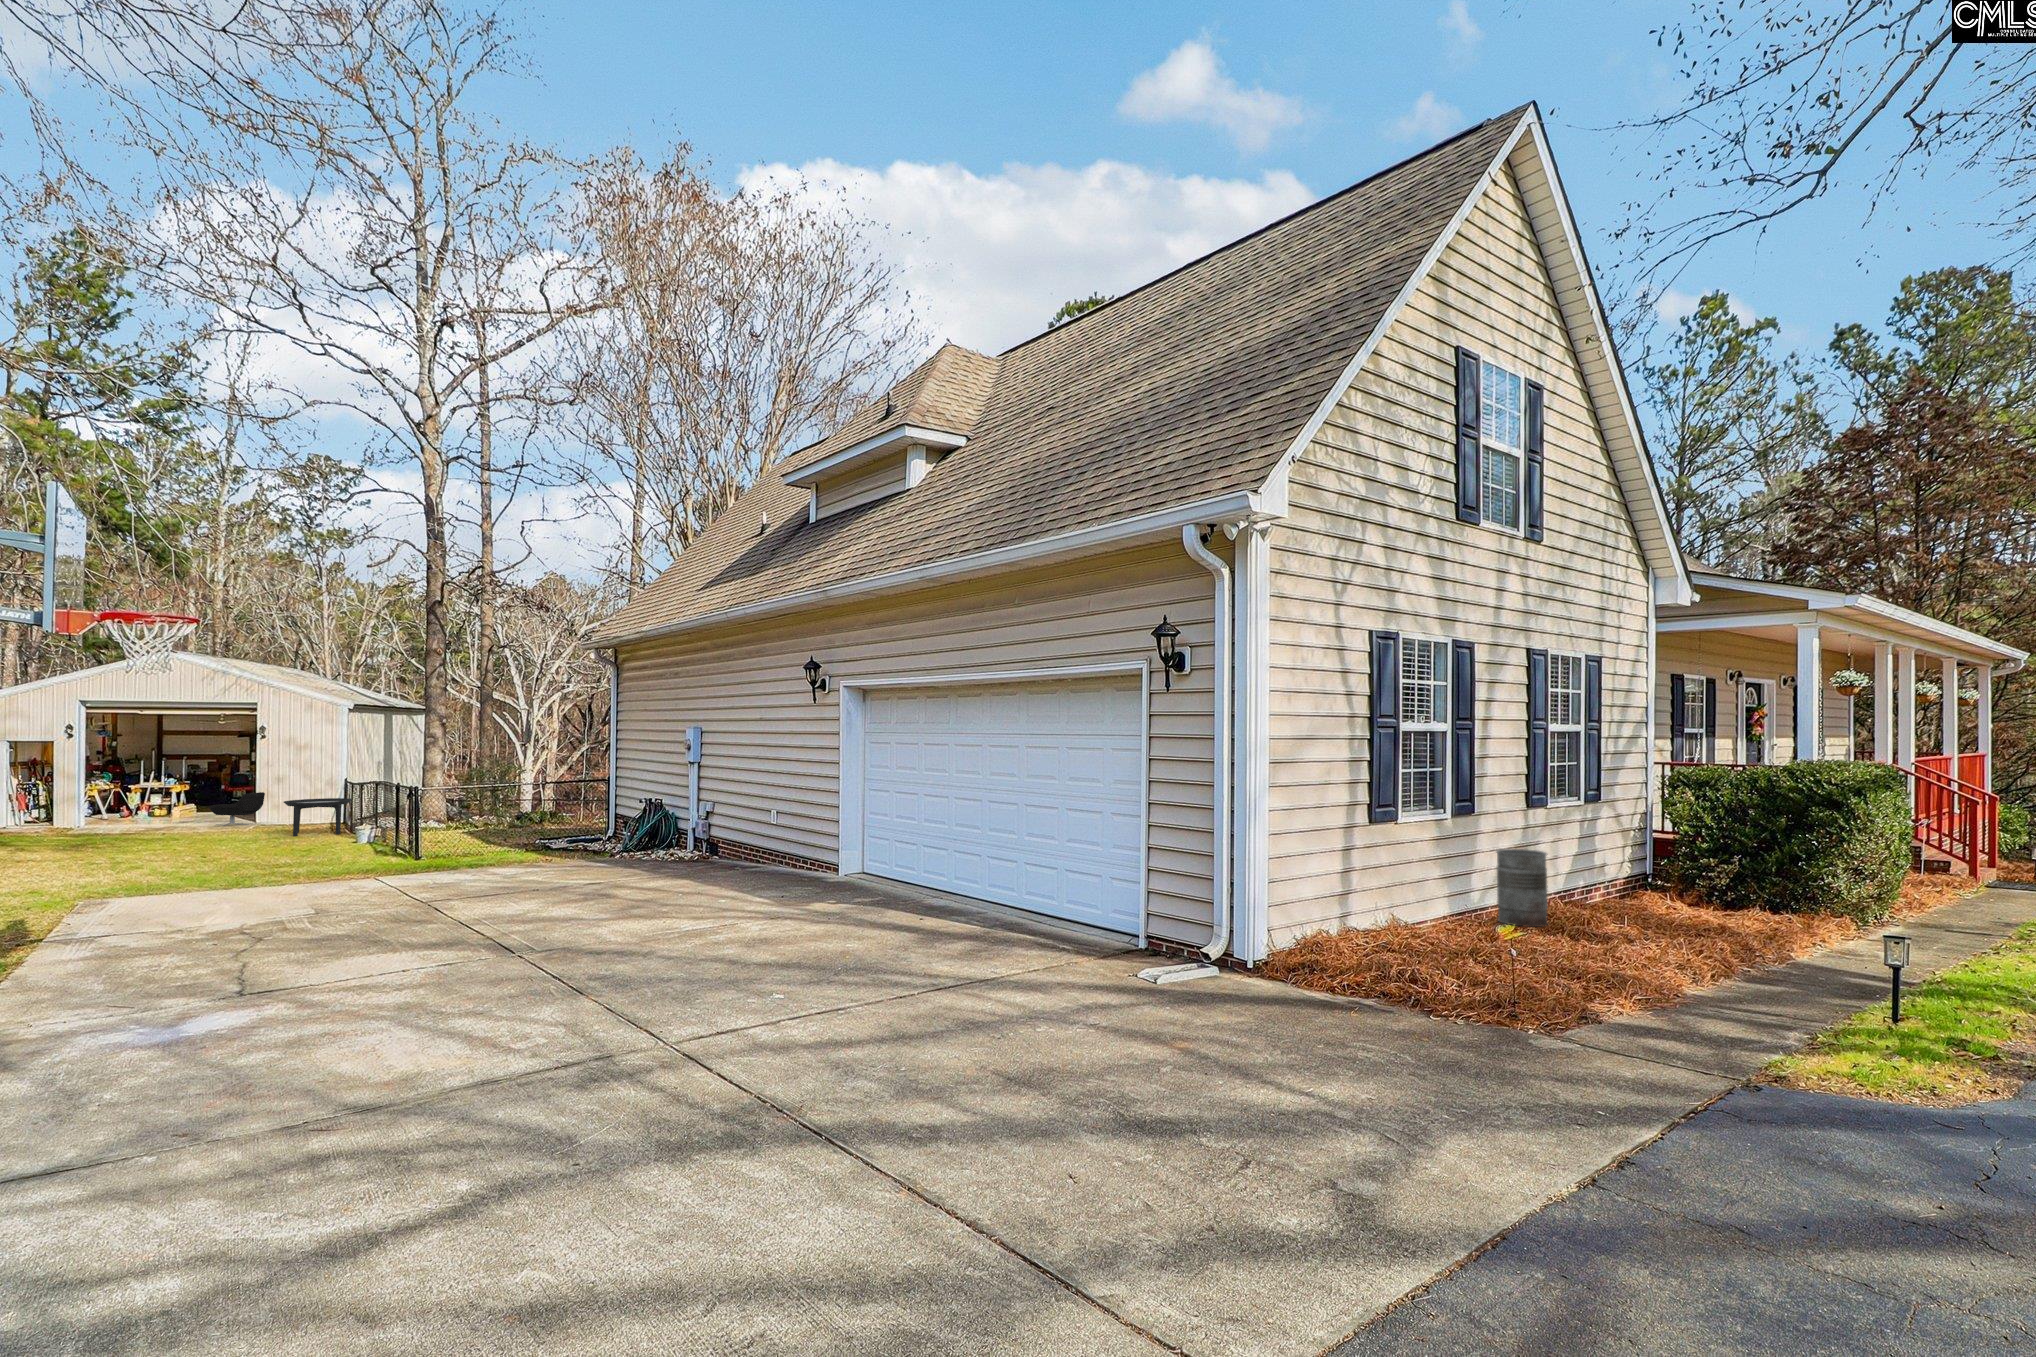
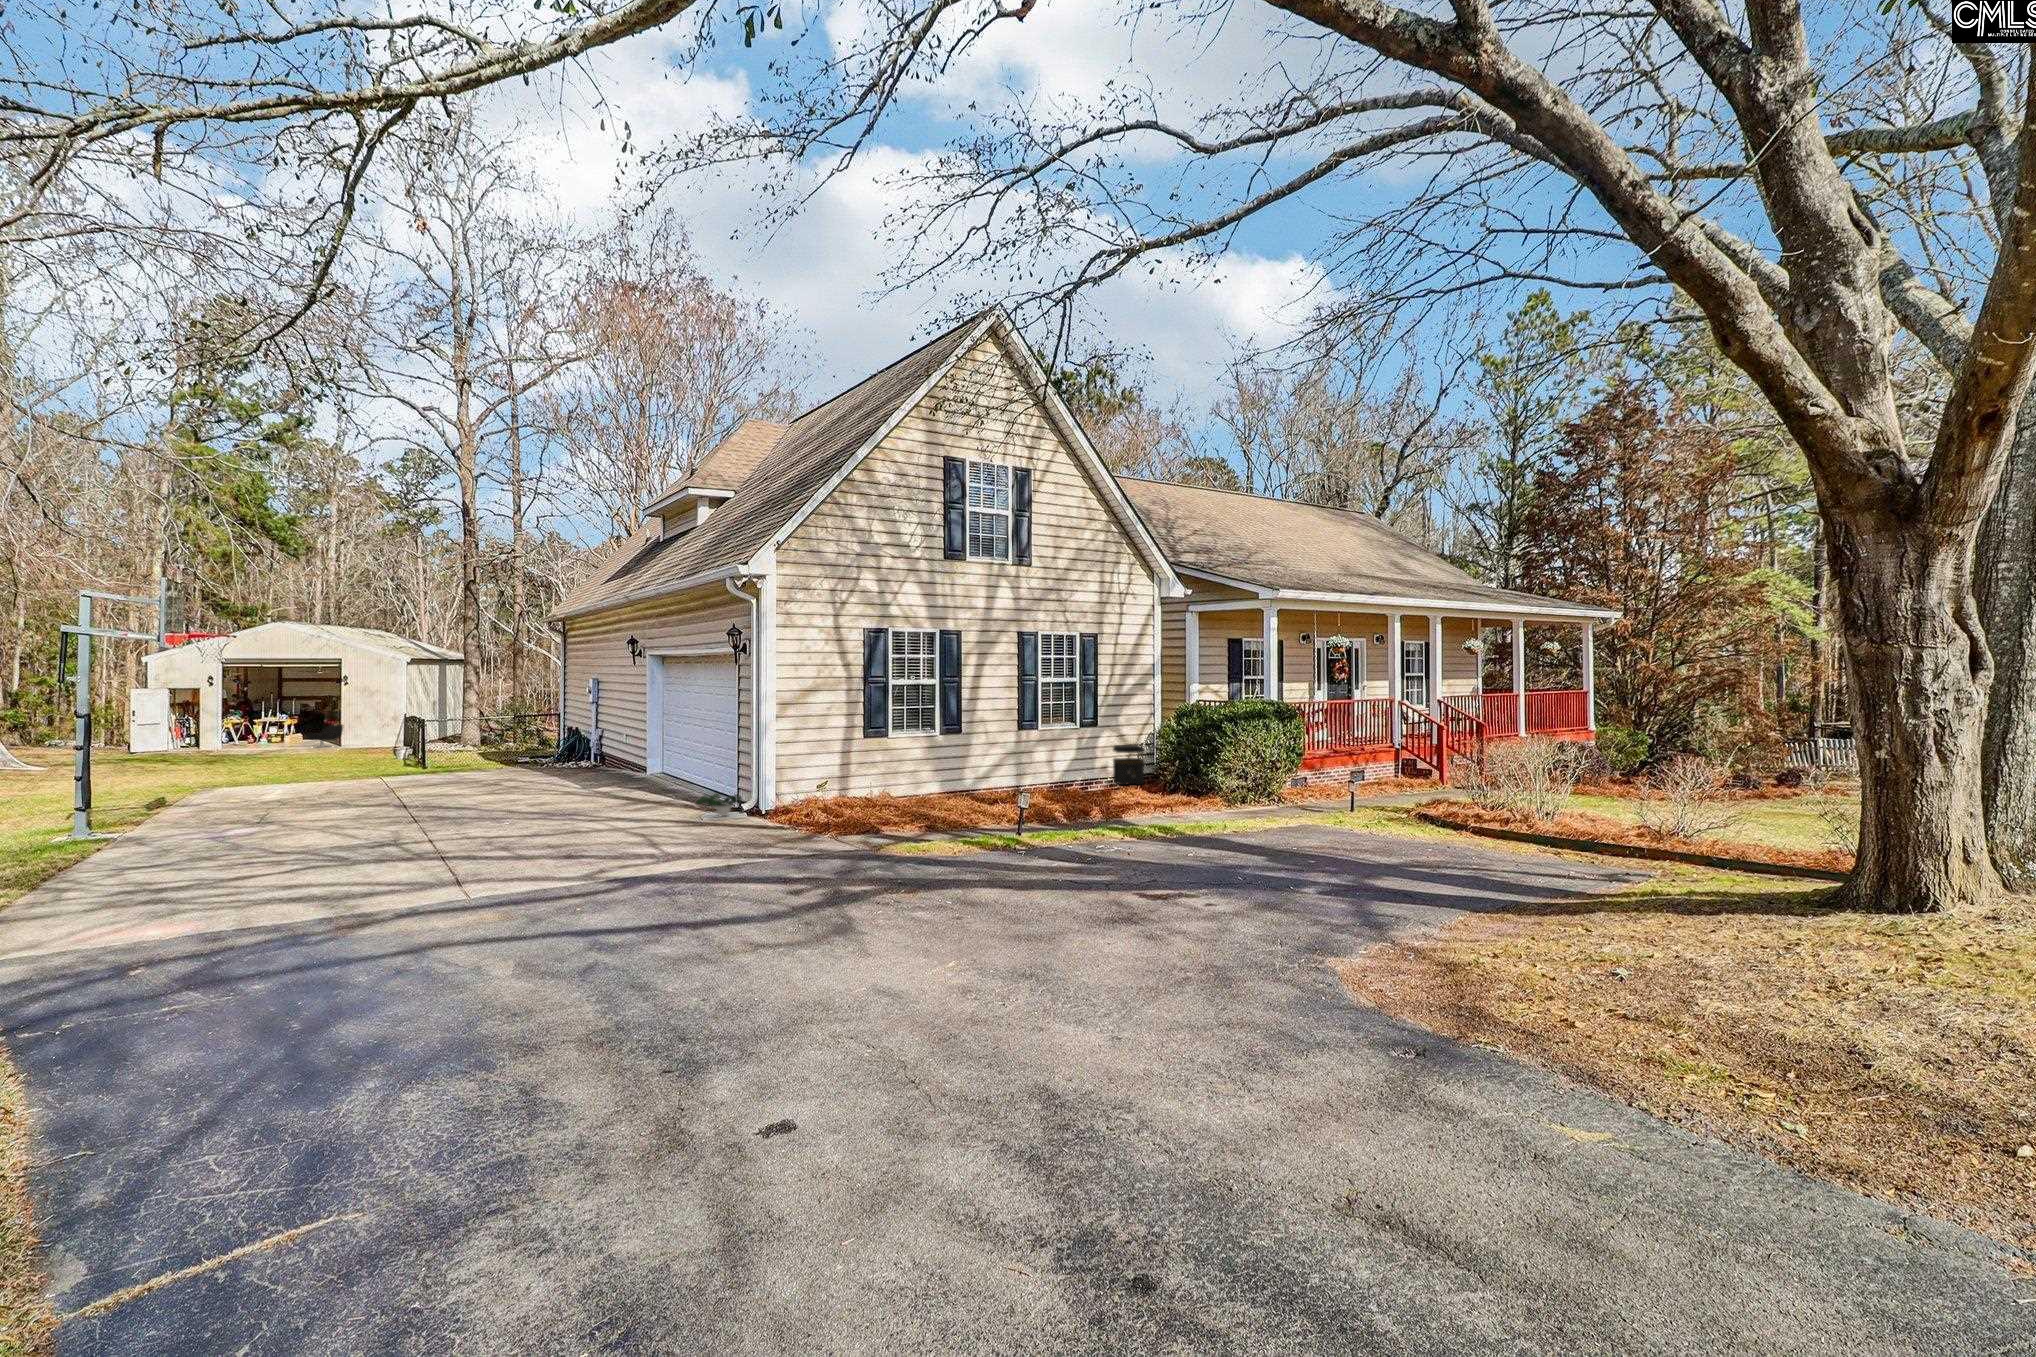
round table: present [284,798,352,837] -> none [347,728,396,754]
toolbox: none [1645,835,1714,903] -> present [1113,745,1144,785]
trash can: present [1496,849,1548,927] -> none [978,753,1011,797]
potted plant: none [1111,925,1200,972] -> present [697,793,741,816]

